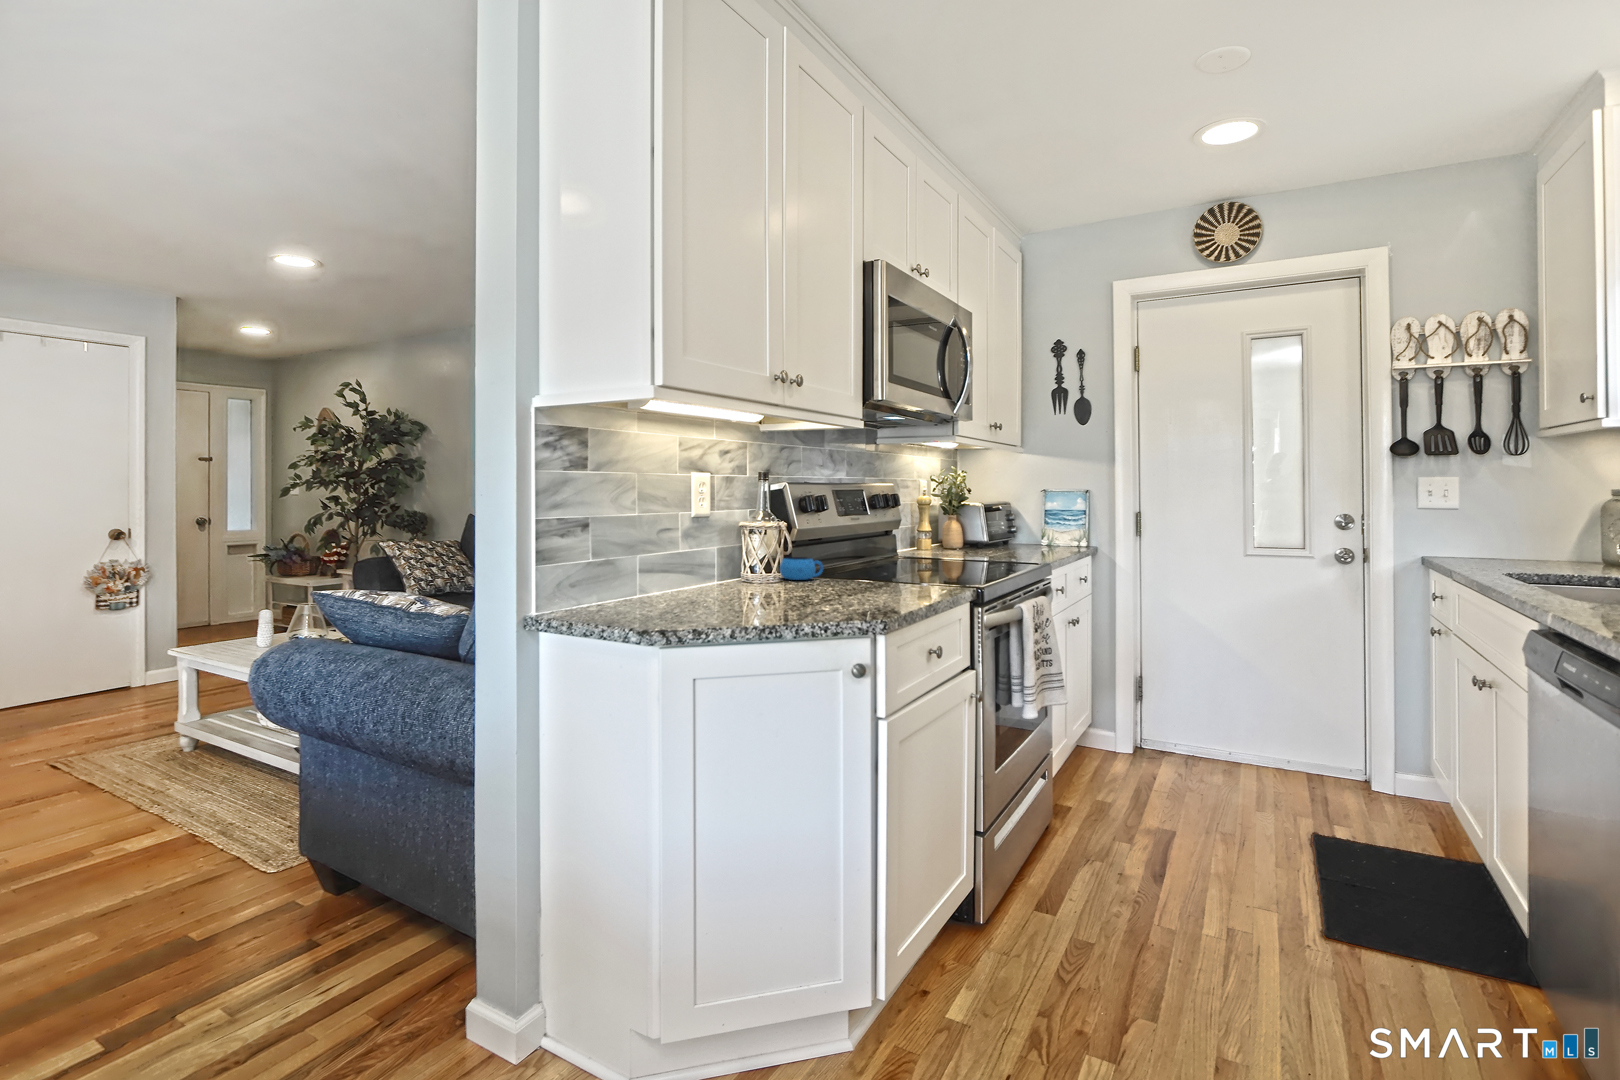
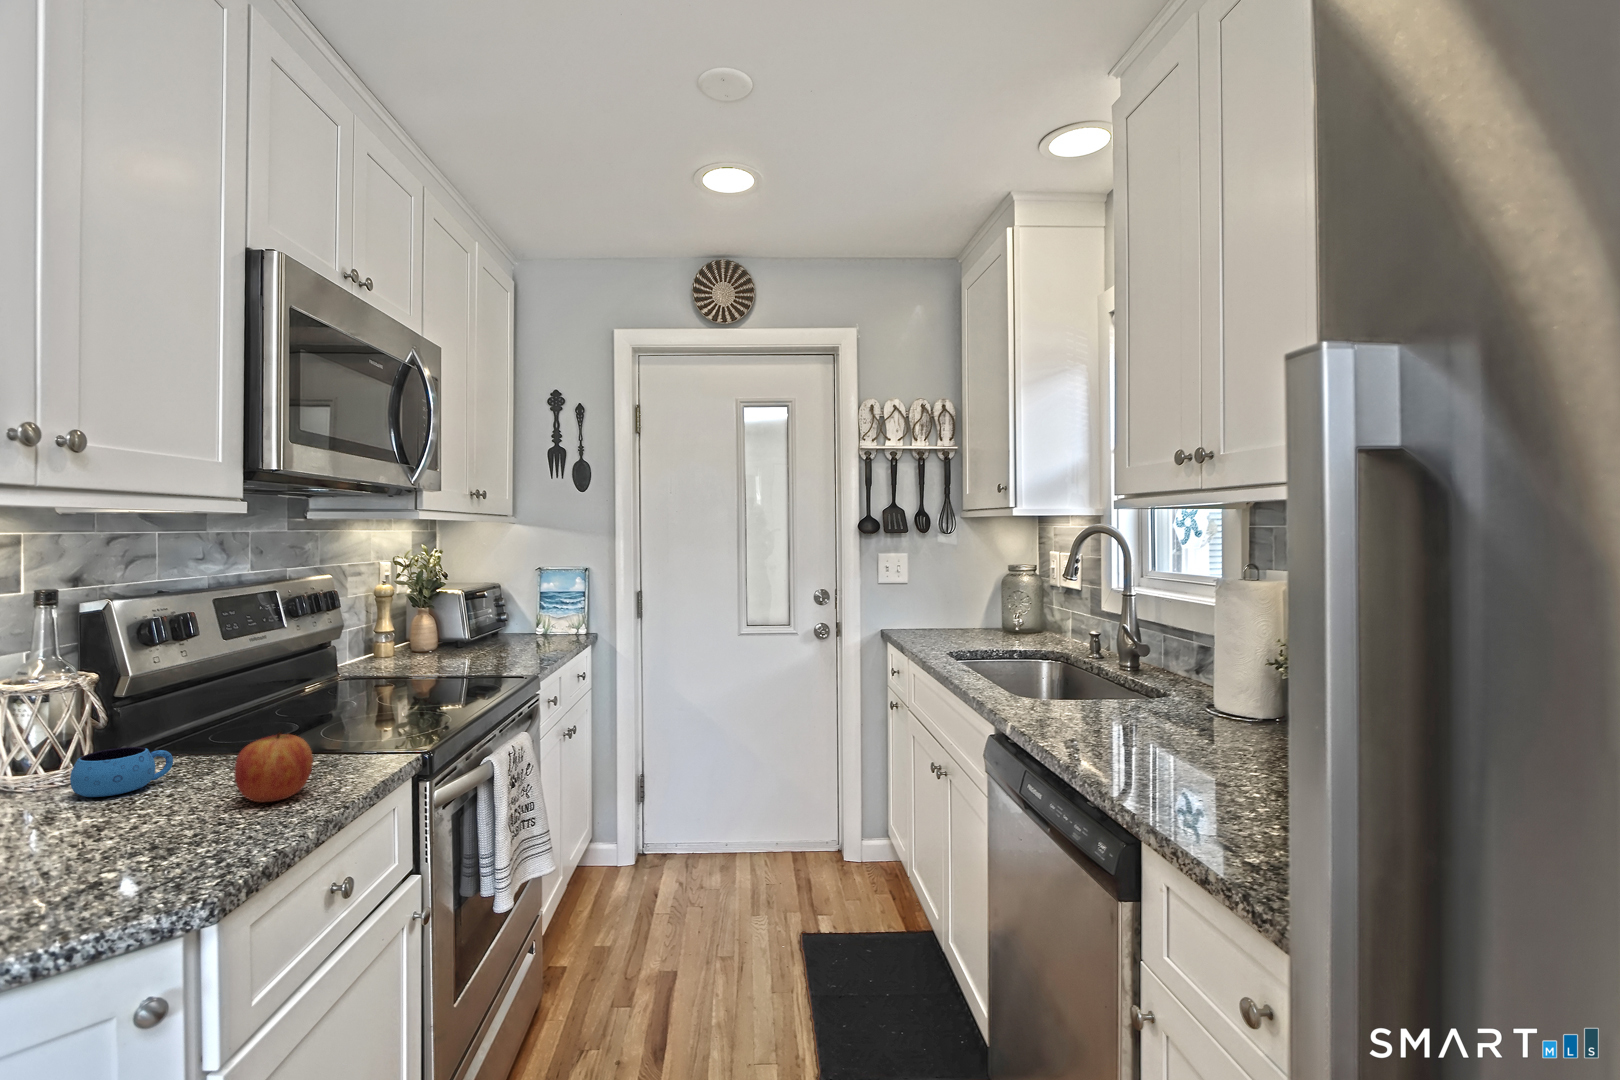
apple: none [856,550,895,591] -> present [234,731,313,802]

